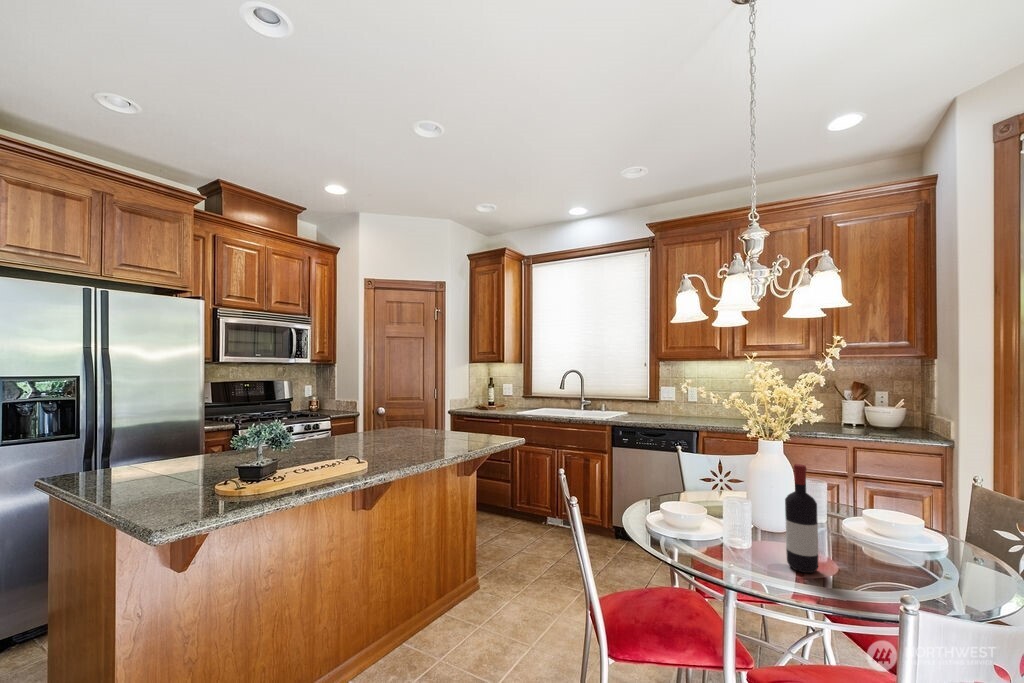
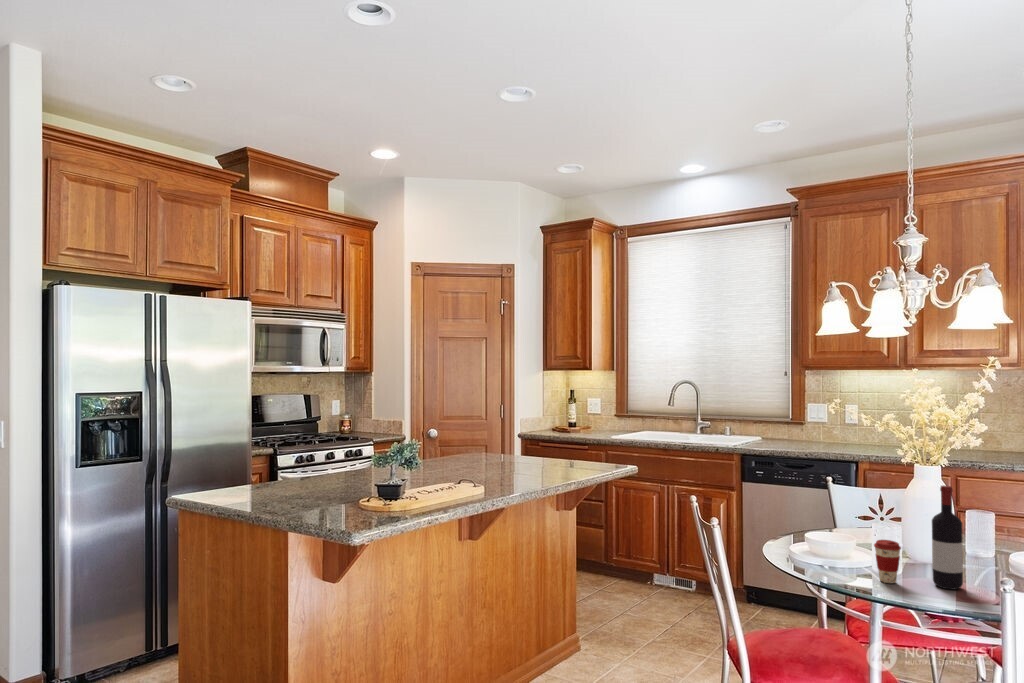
coffee cup: none [728,519,756,566] -> present [874,540,901,583]

